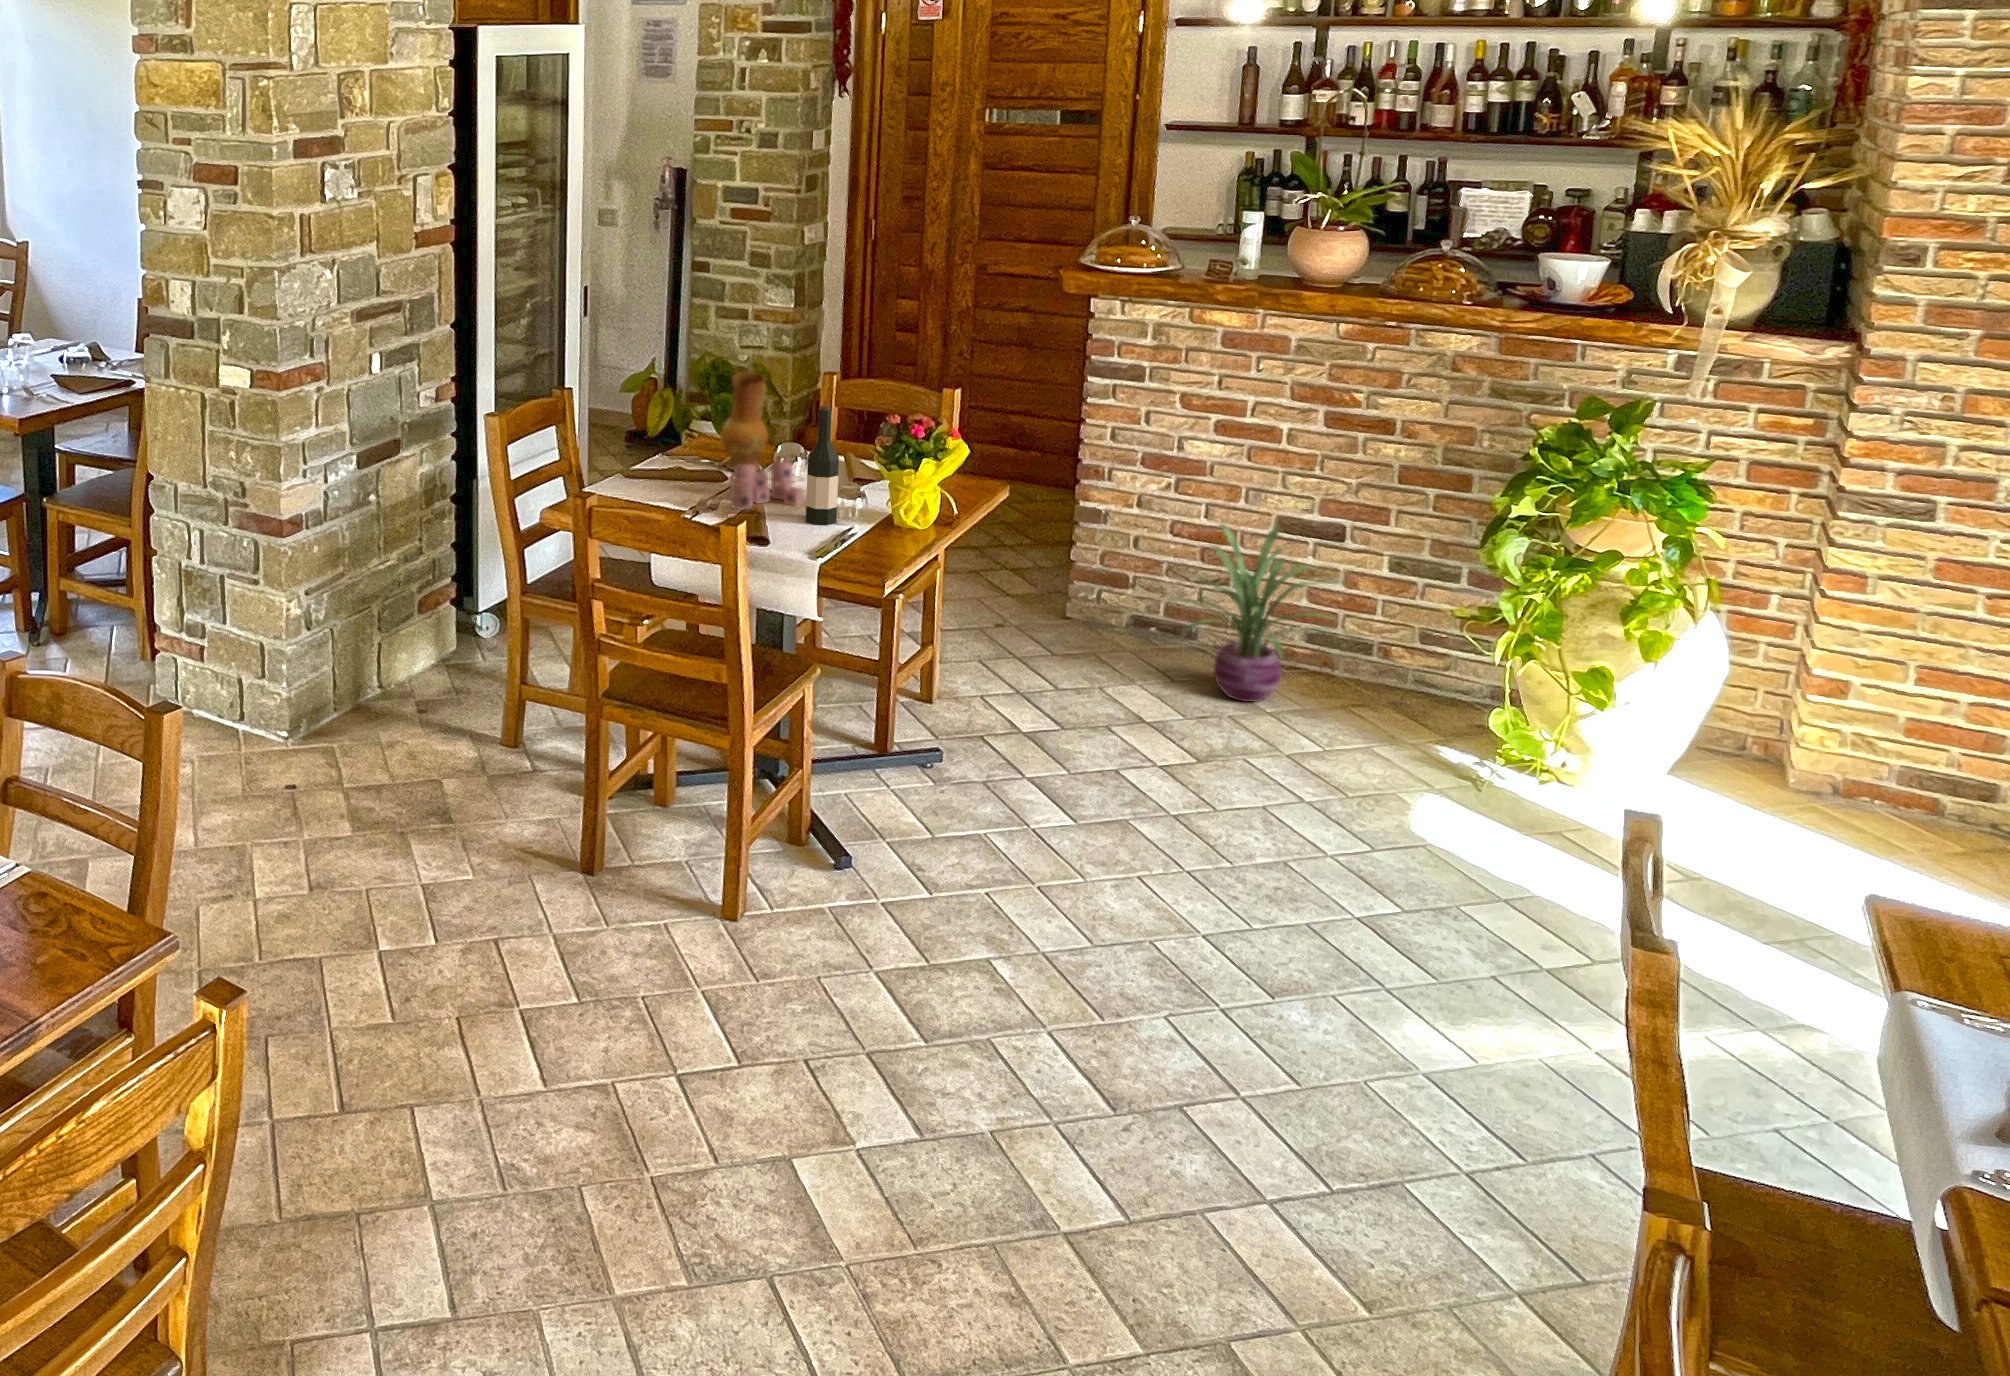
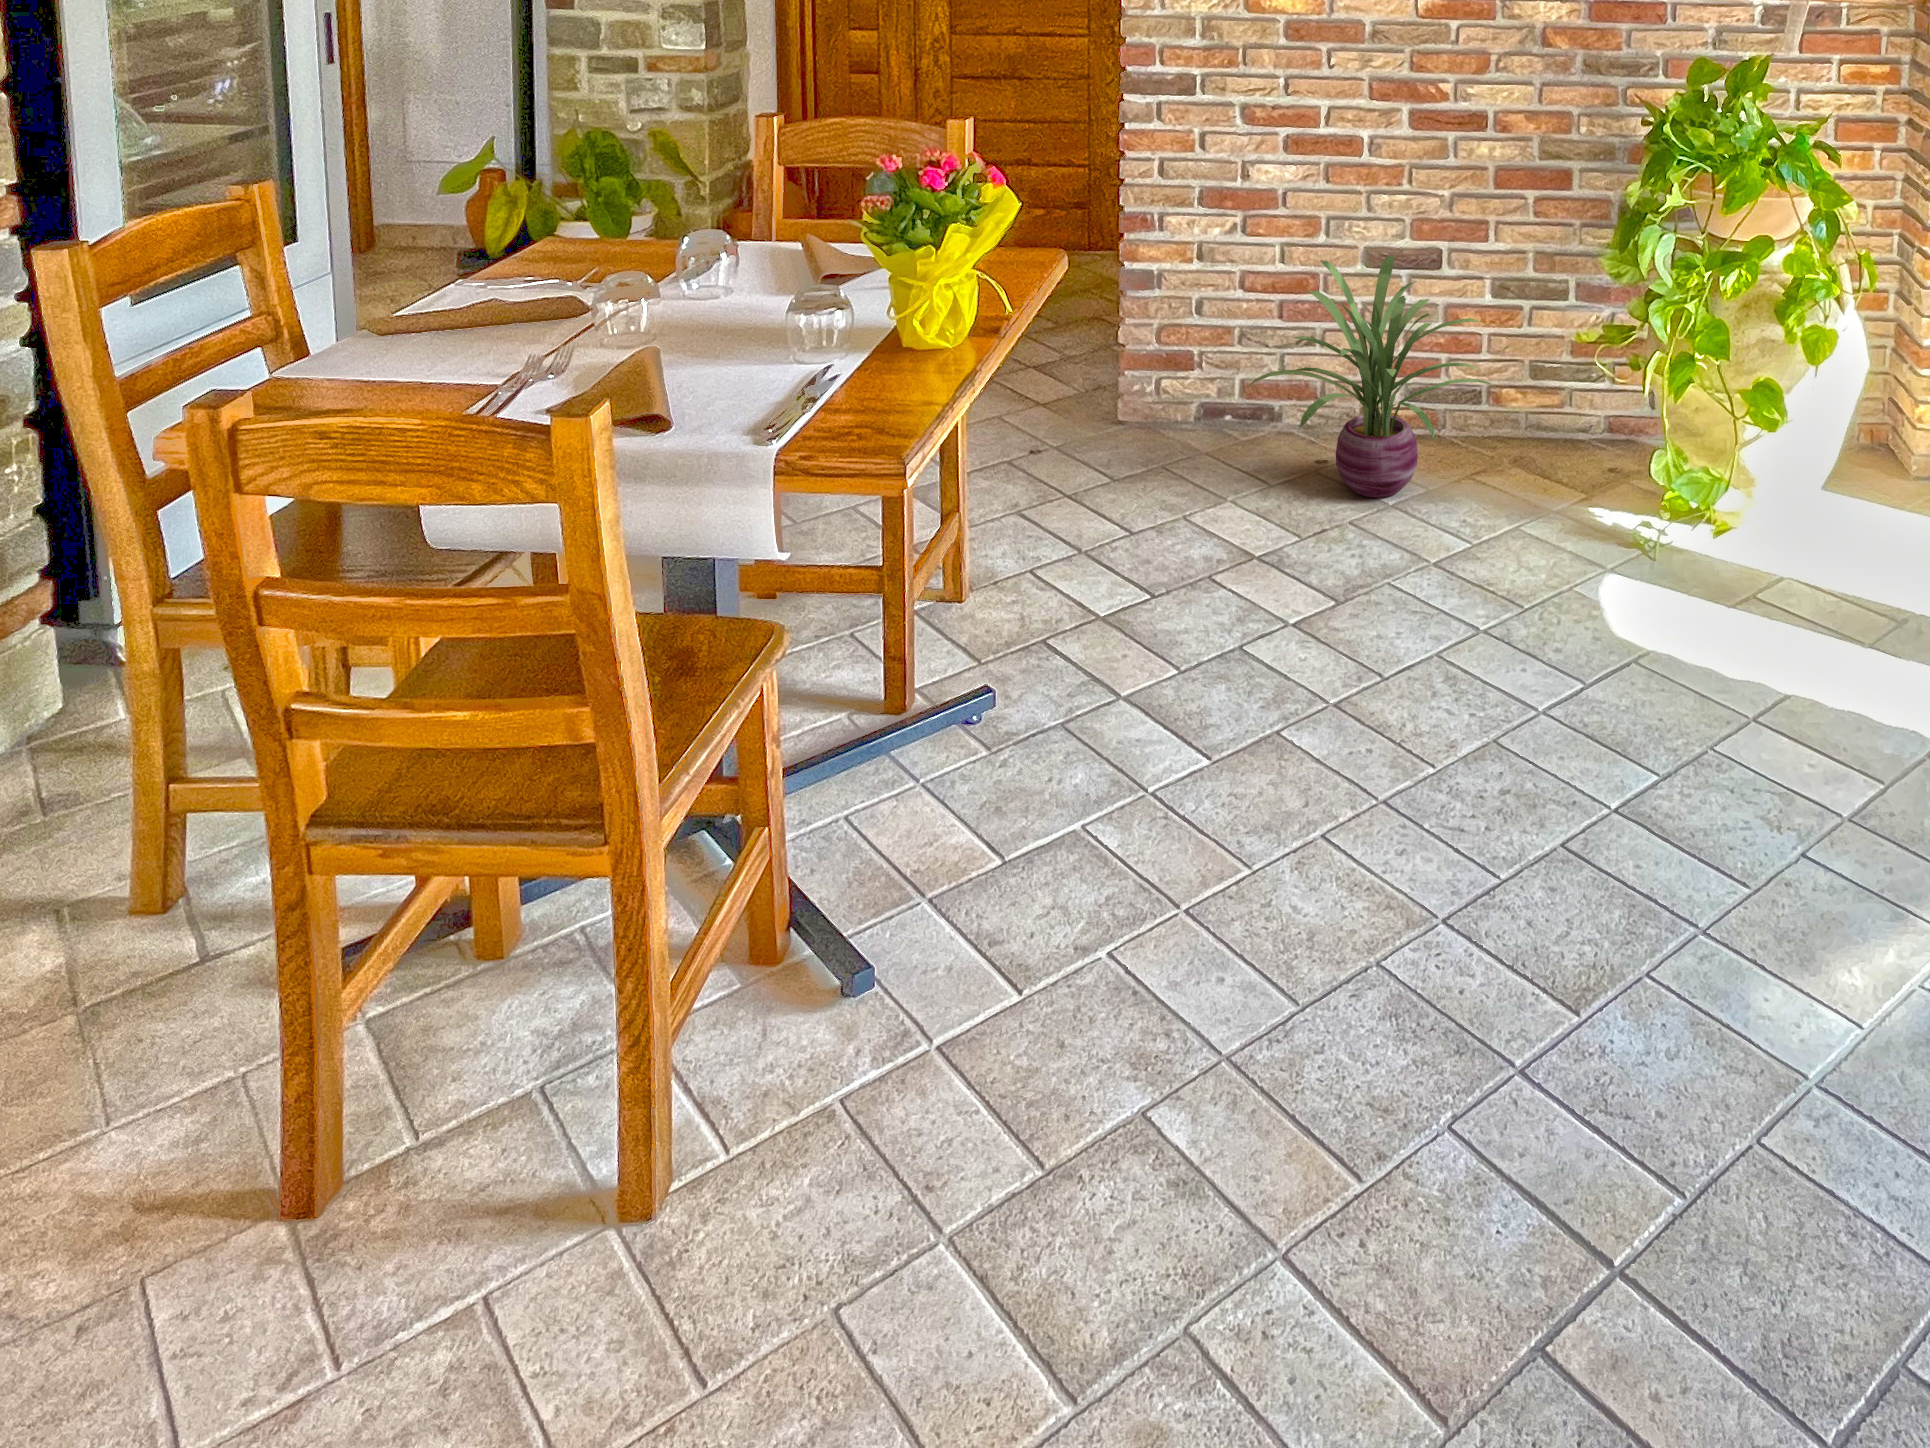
ceramic jug: present [720,372,768,471] -> none [556,100,649,277]
wine bottle: present [806,405,839,525] -> none [718,135,783,359]
candle: present [731,461,804,510] -> none [568,248,718,351]

